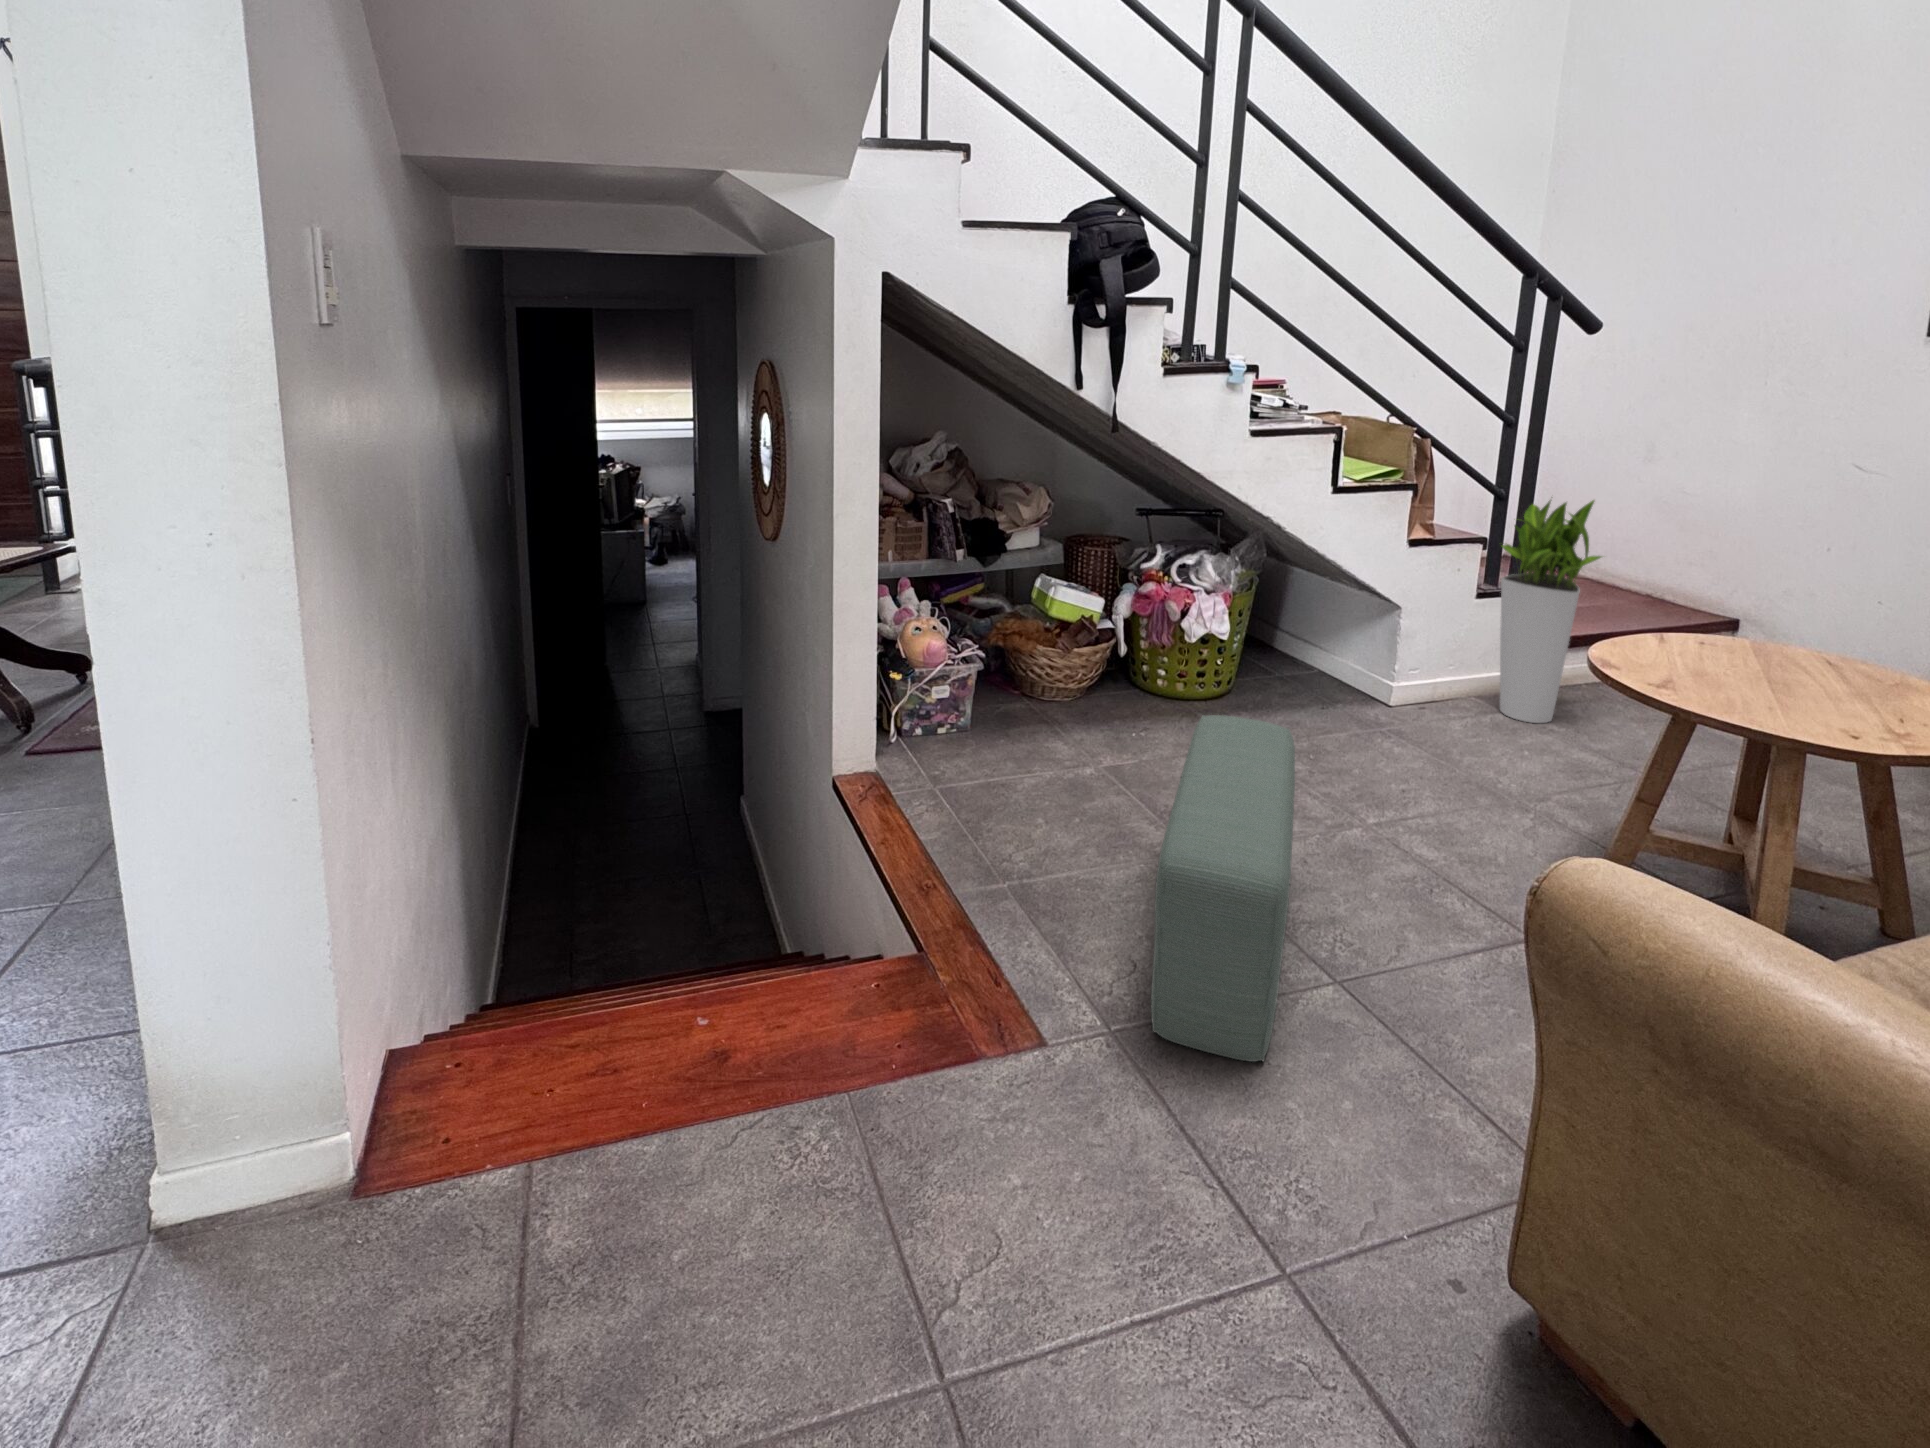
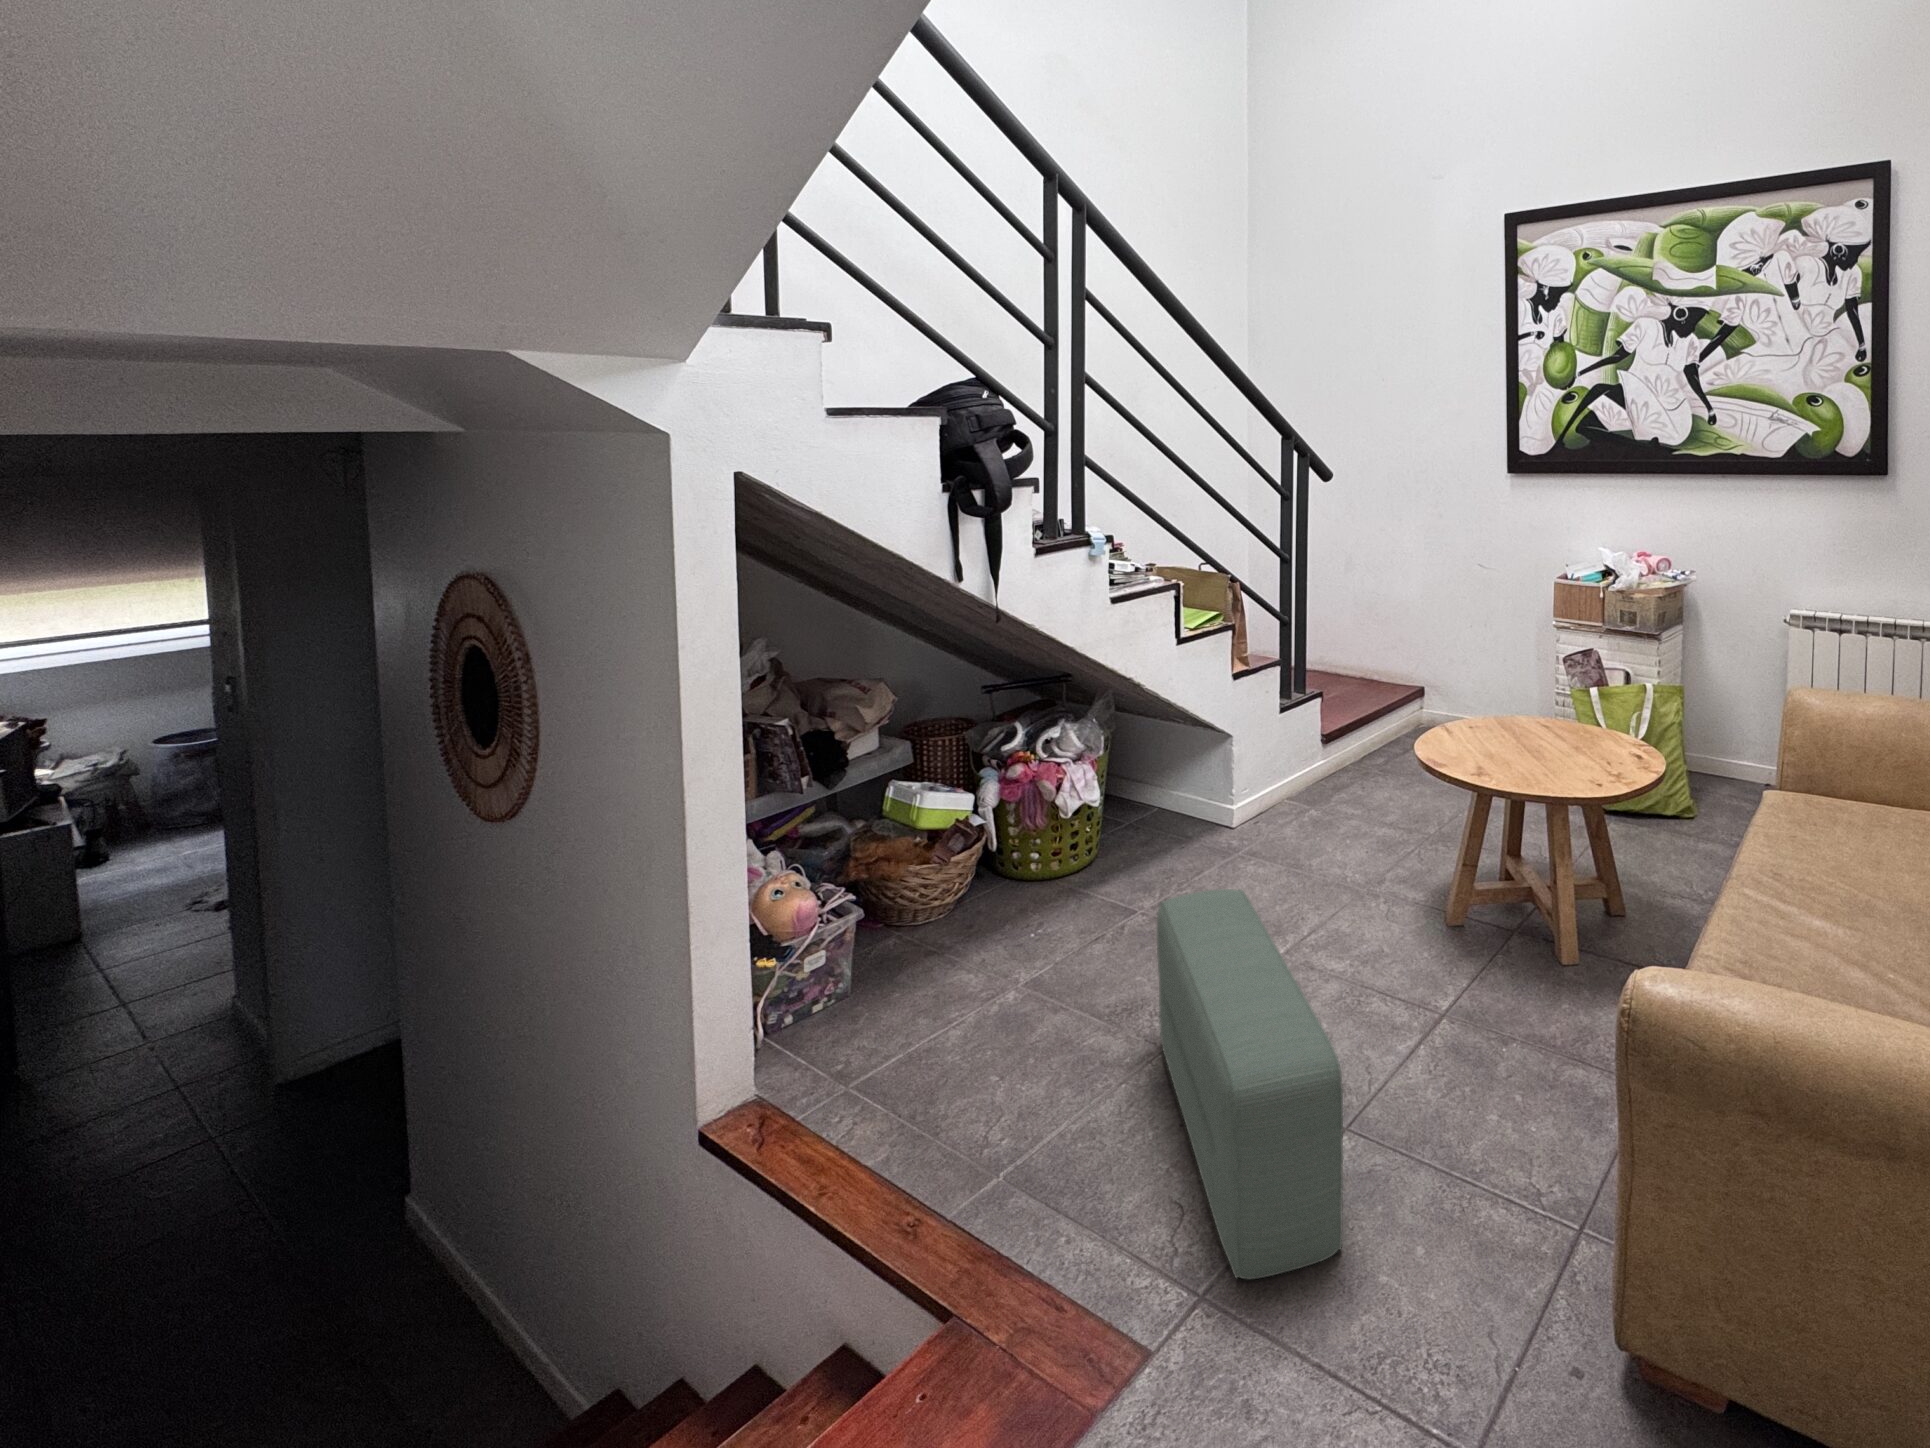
planter: present [1500,500,1601,723] -> none [1298,614,1373,808]

